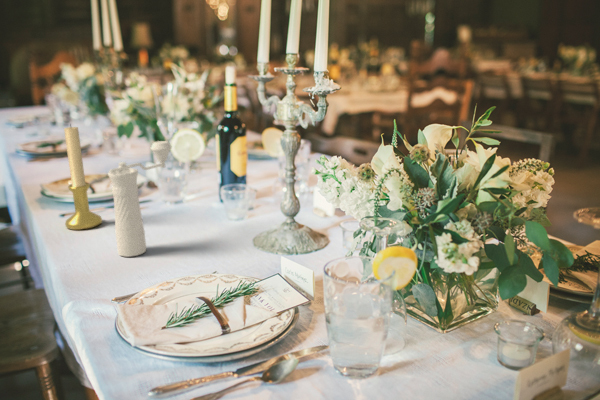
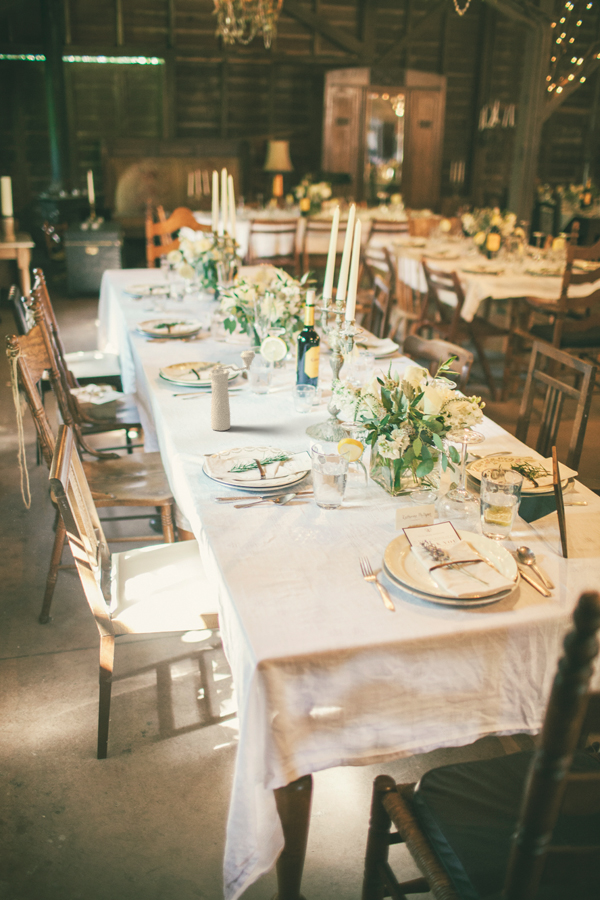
candle holder: present [64,125,102,230] -> none [177,330,203,408]

